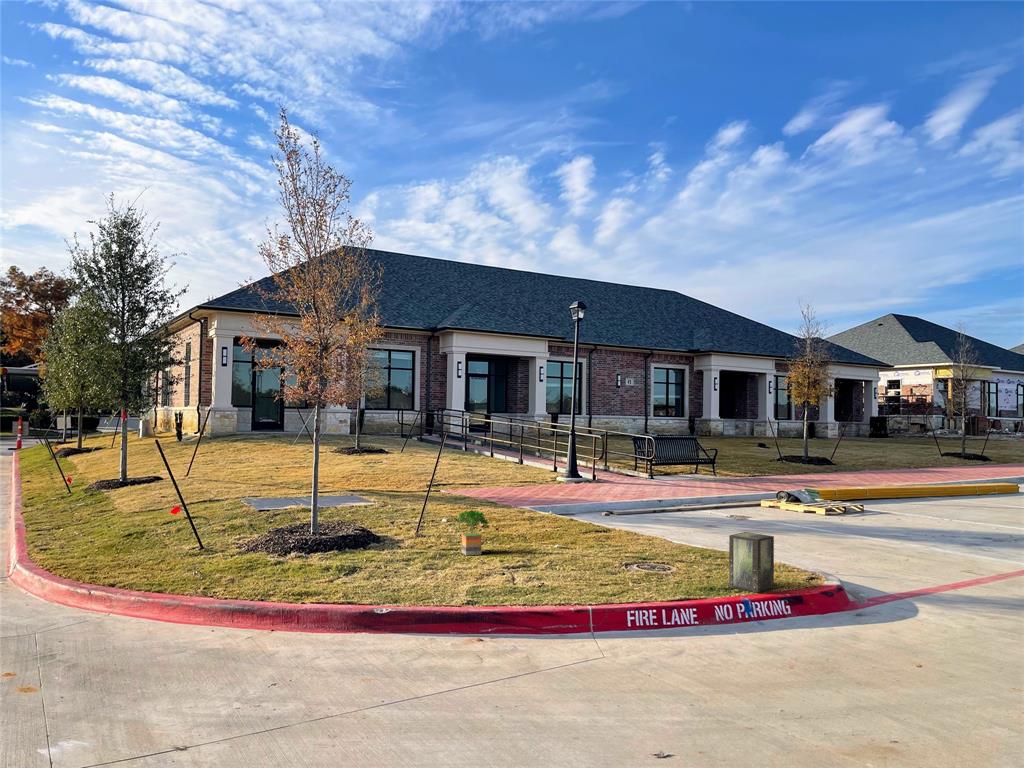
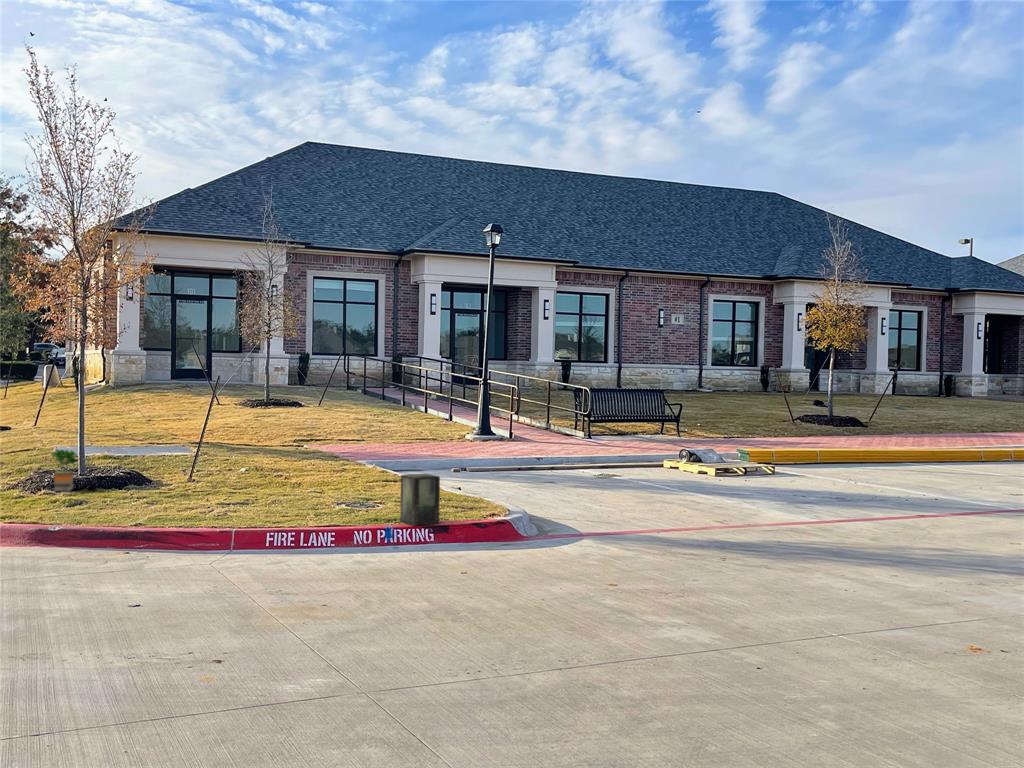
potted tree: present [459,510,488,556] -> present [52,450,78,491]

